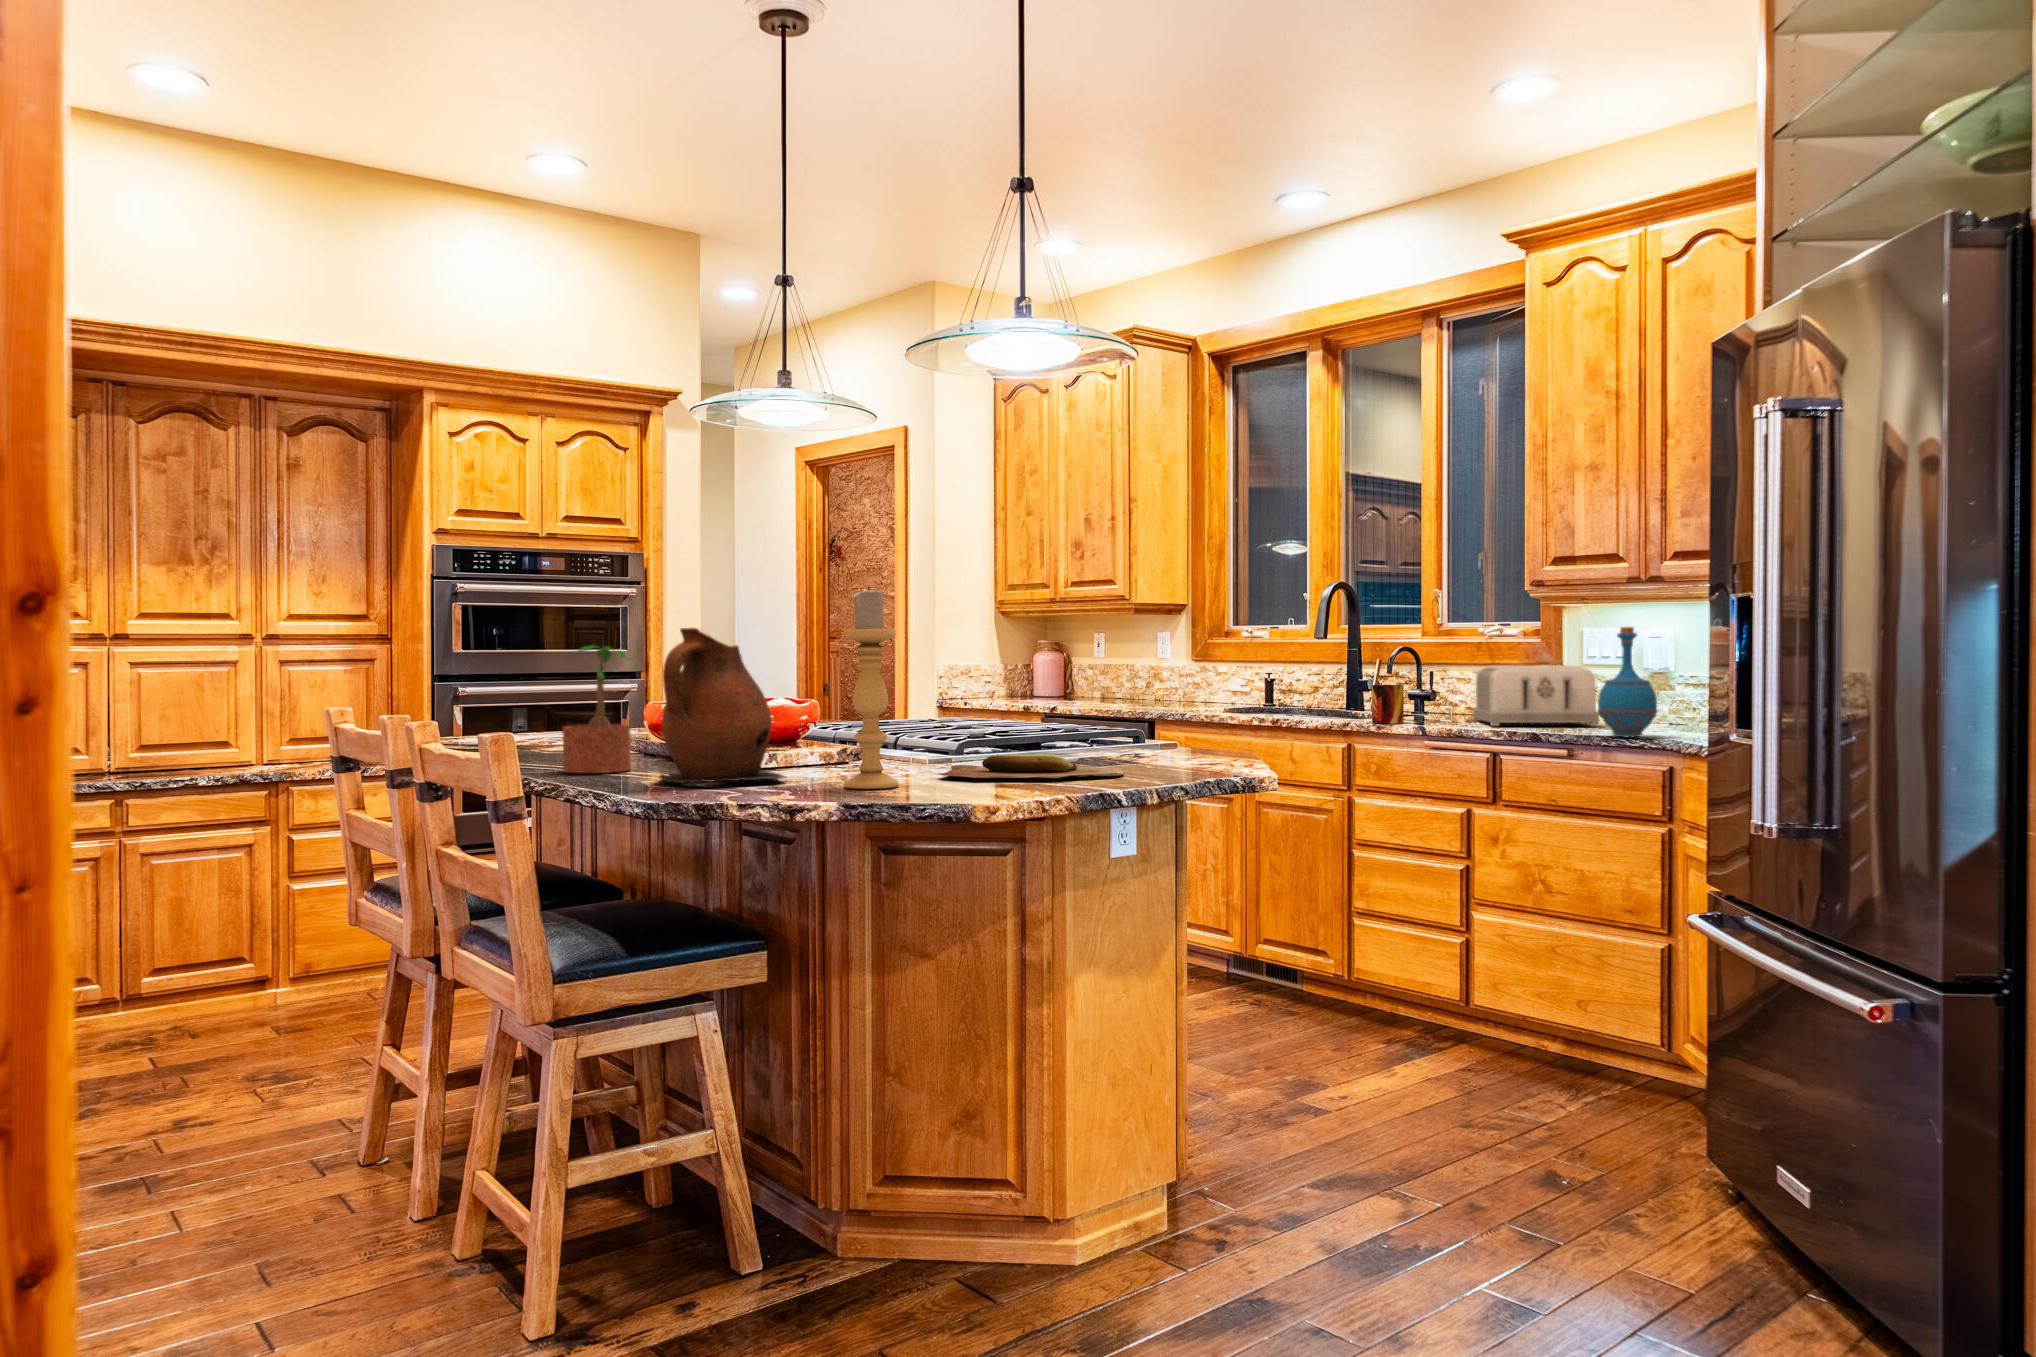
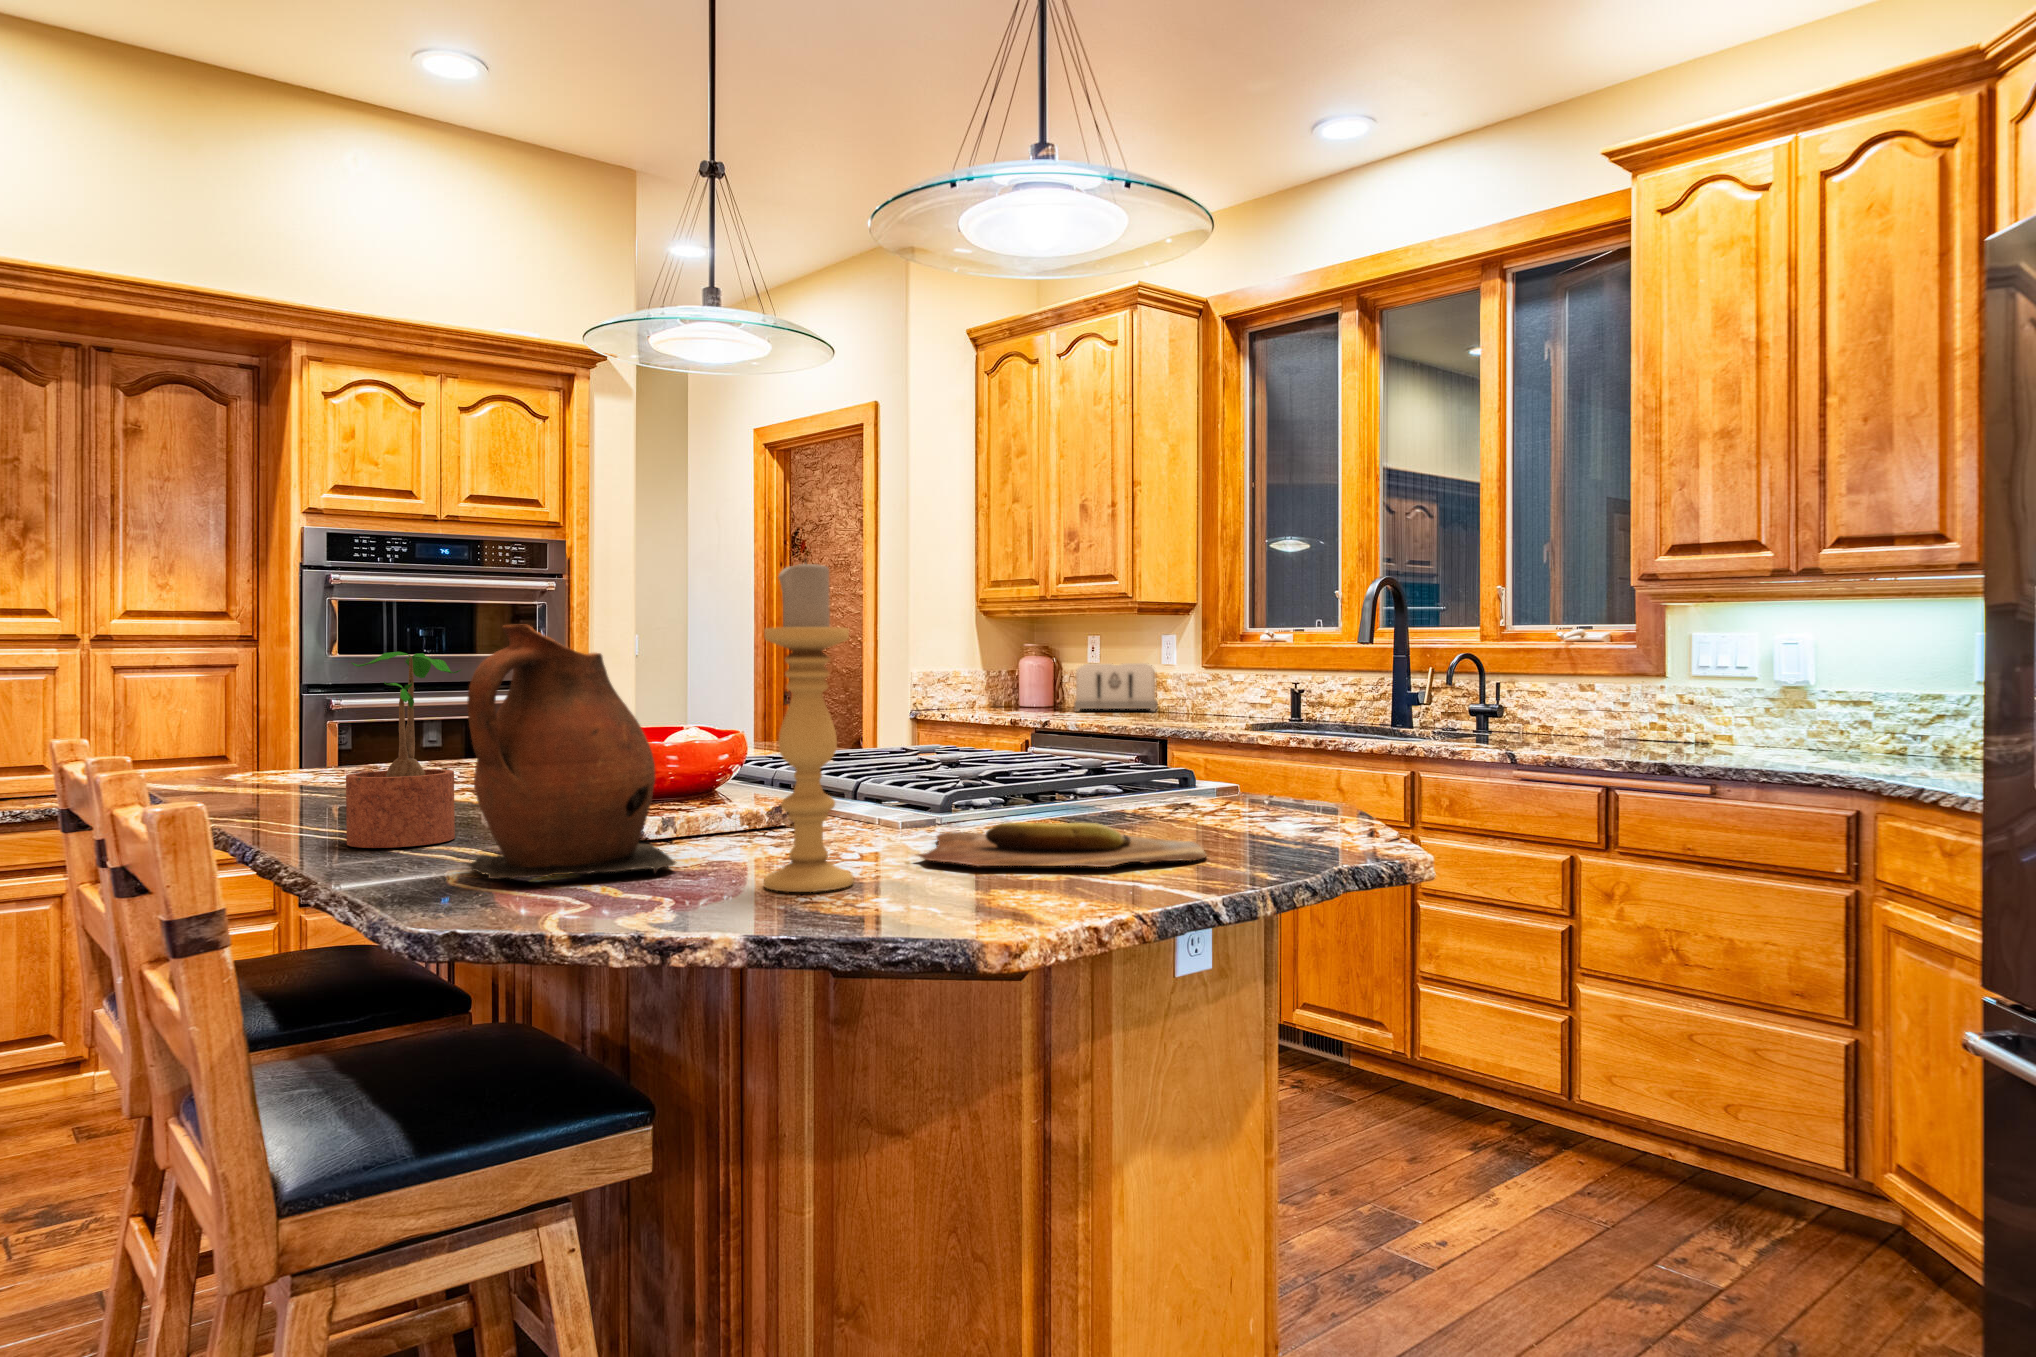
bottle: present [1598,627,1657,738] -> none [1750,630,1833,771]
toaster: present [1473,665,1599,726] -> present [1074,663,1158,711]
mug: present [1372,685,1404,724] -> none [1441,700,1480,747]

